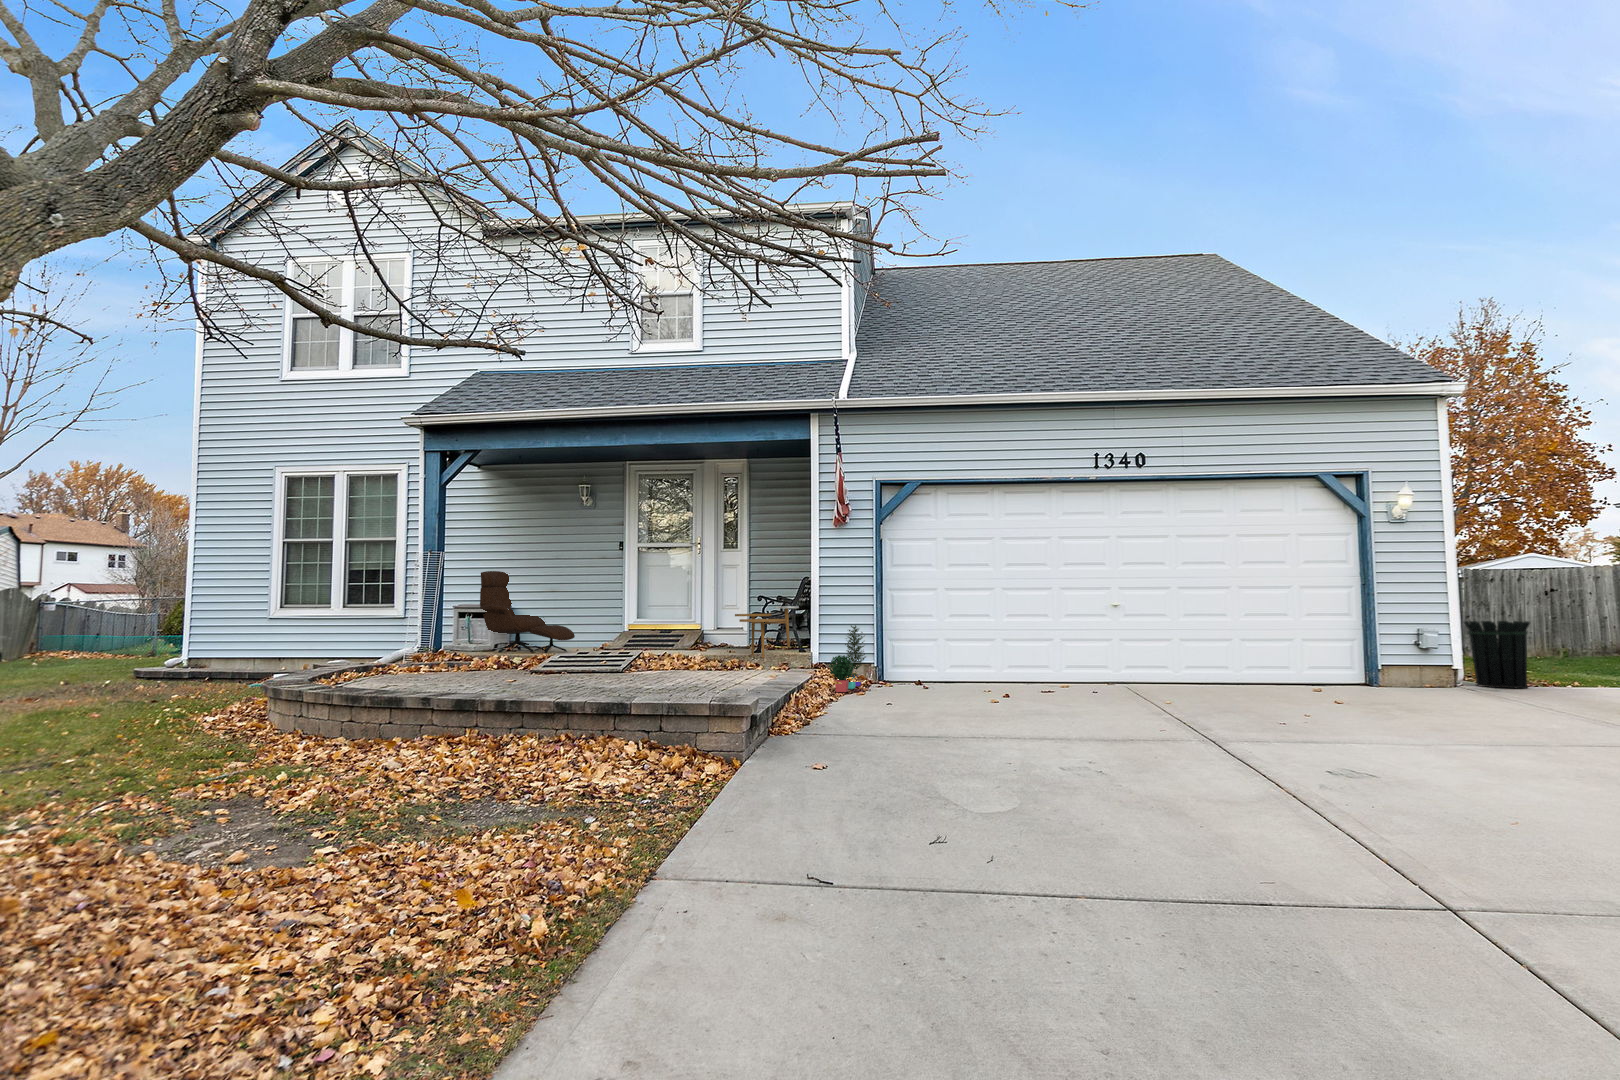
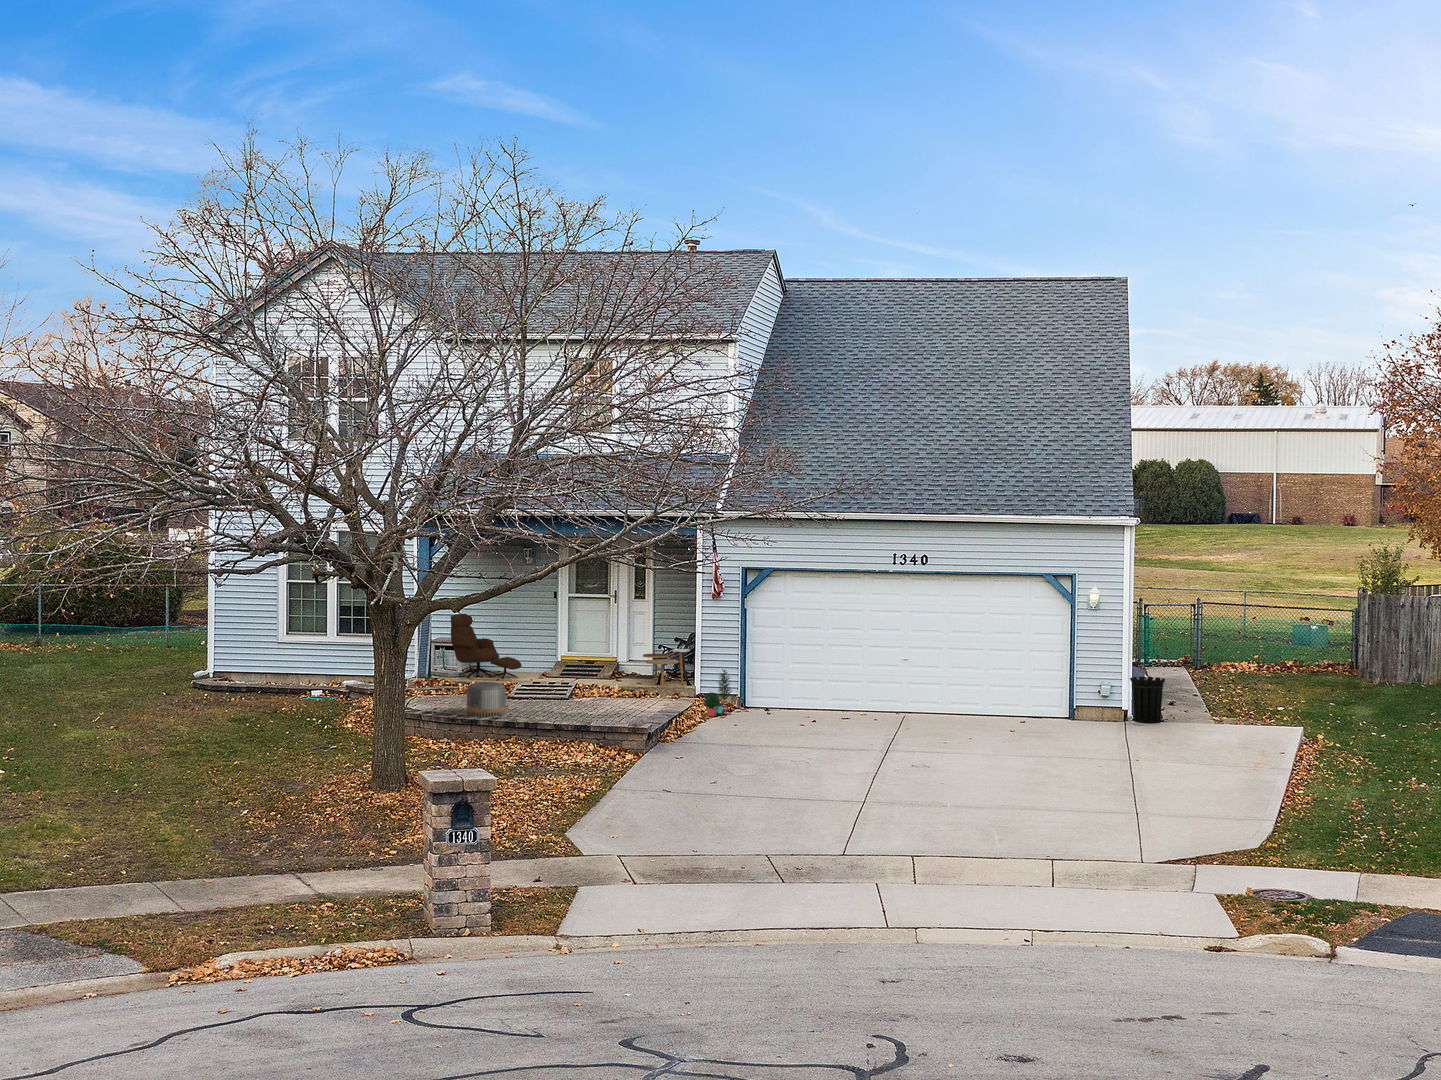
pouf: none [408,629,487,691] -> present [467,682,506,716]

